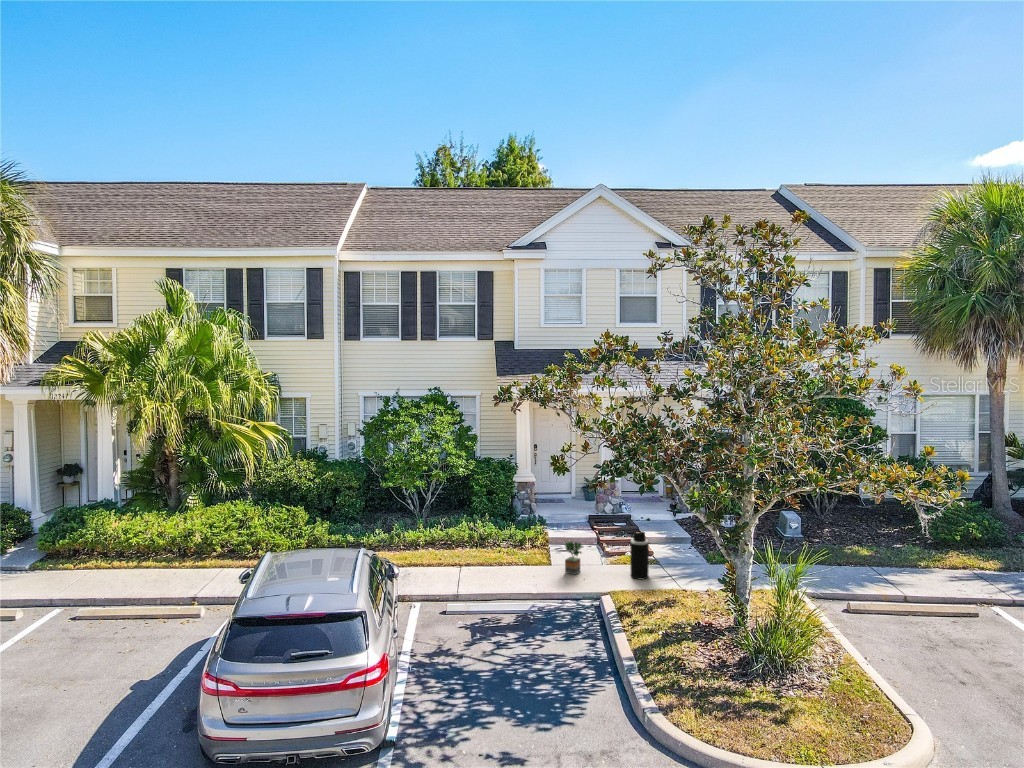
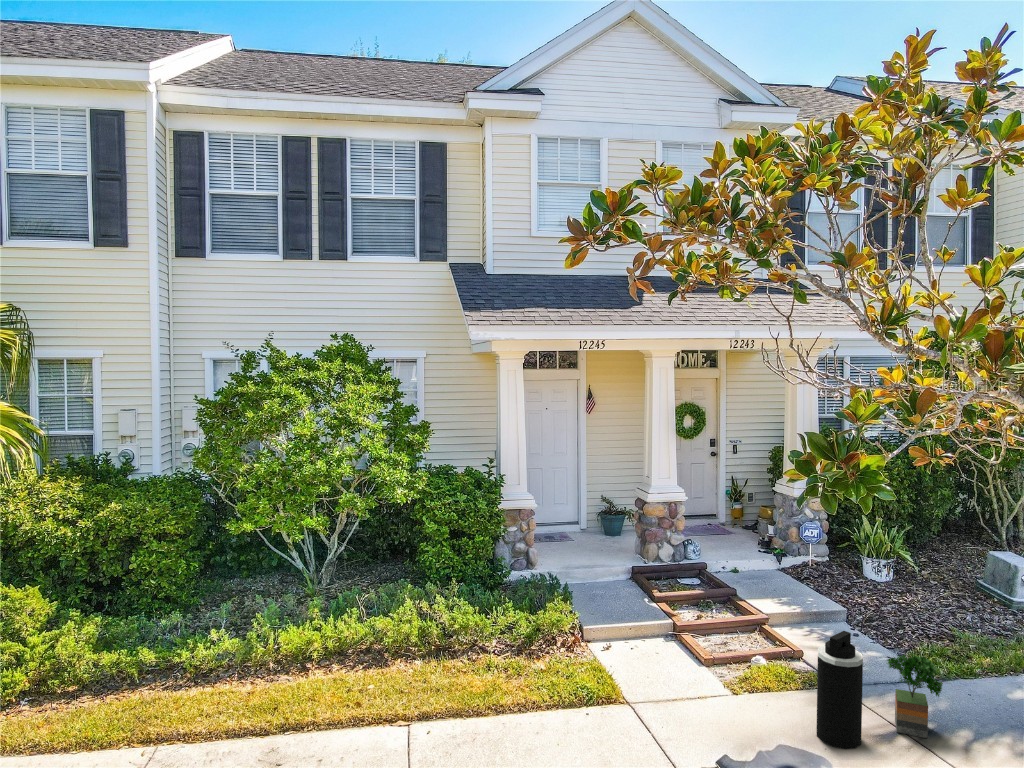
potted tree: present [565,542,583,575] -> present [887,654,943,738]

